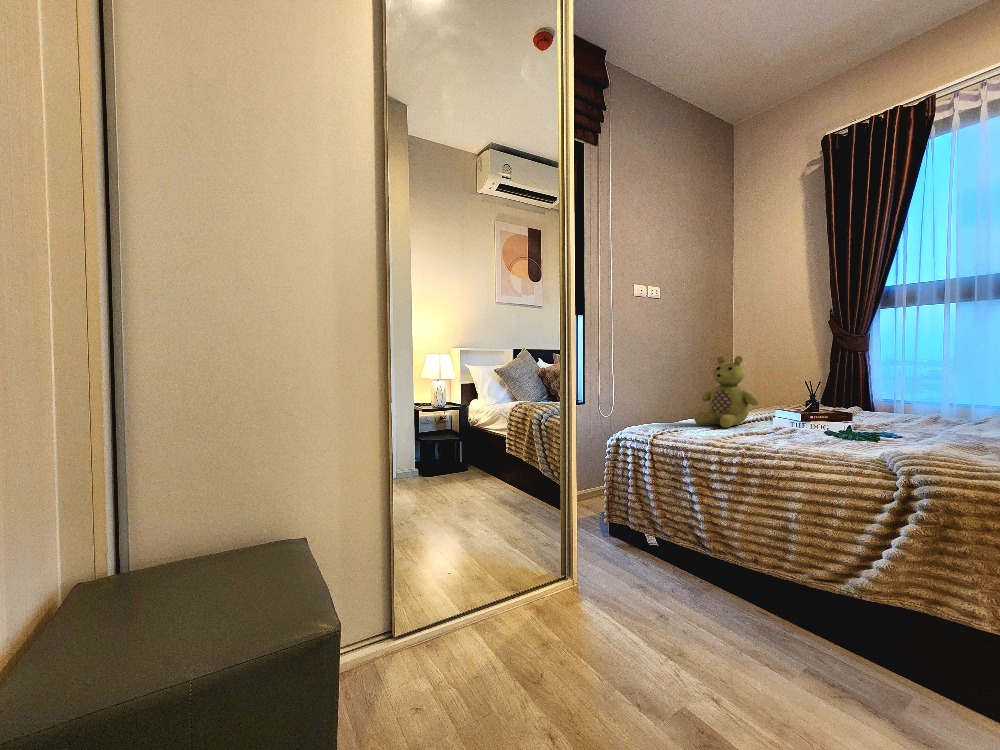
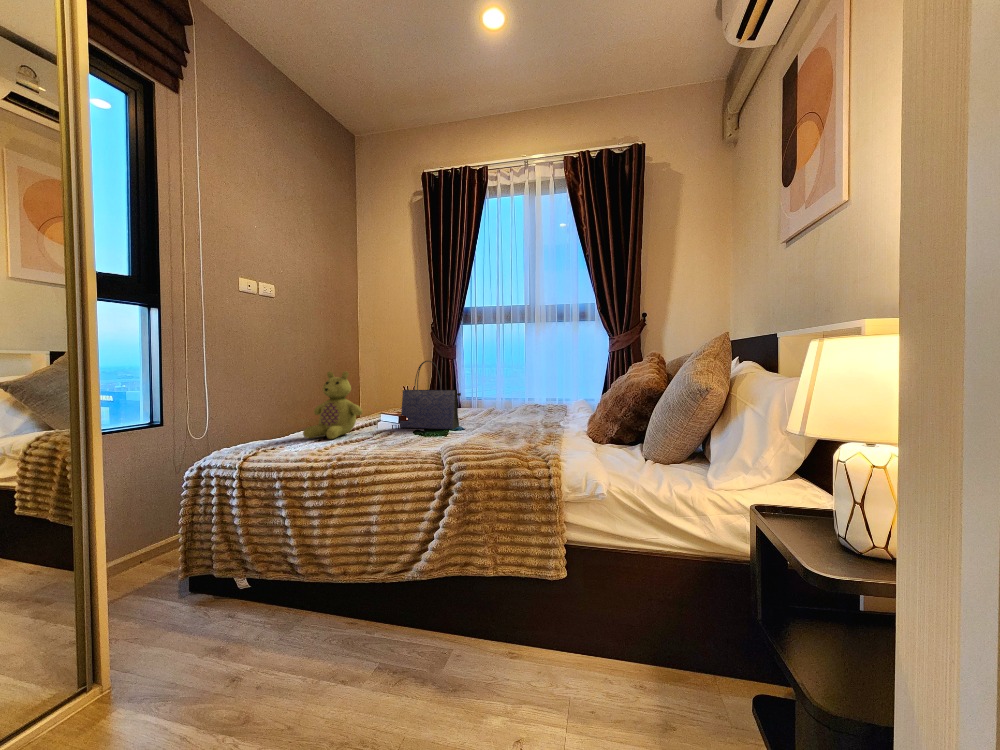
tote bag: none [804,342,910,435] -> present [399,361,461,429]

